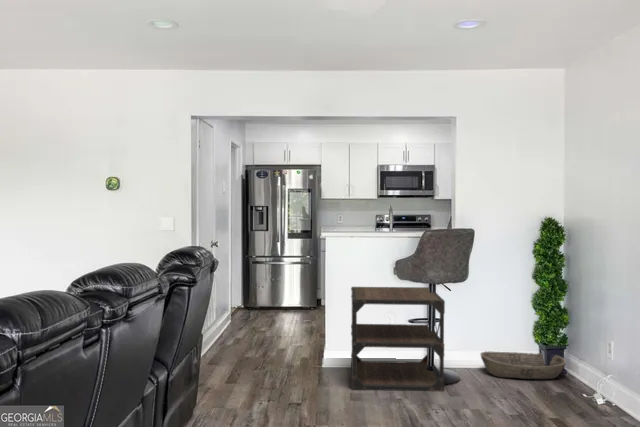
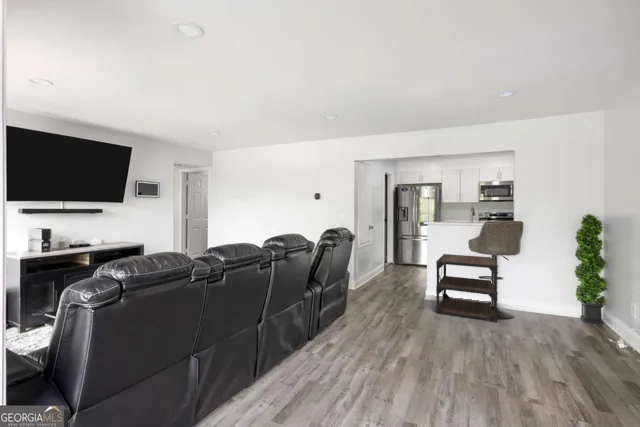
basket: present [481,351,566,379] -> none [531,302,601,326]

